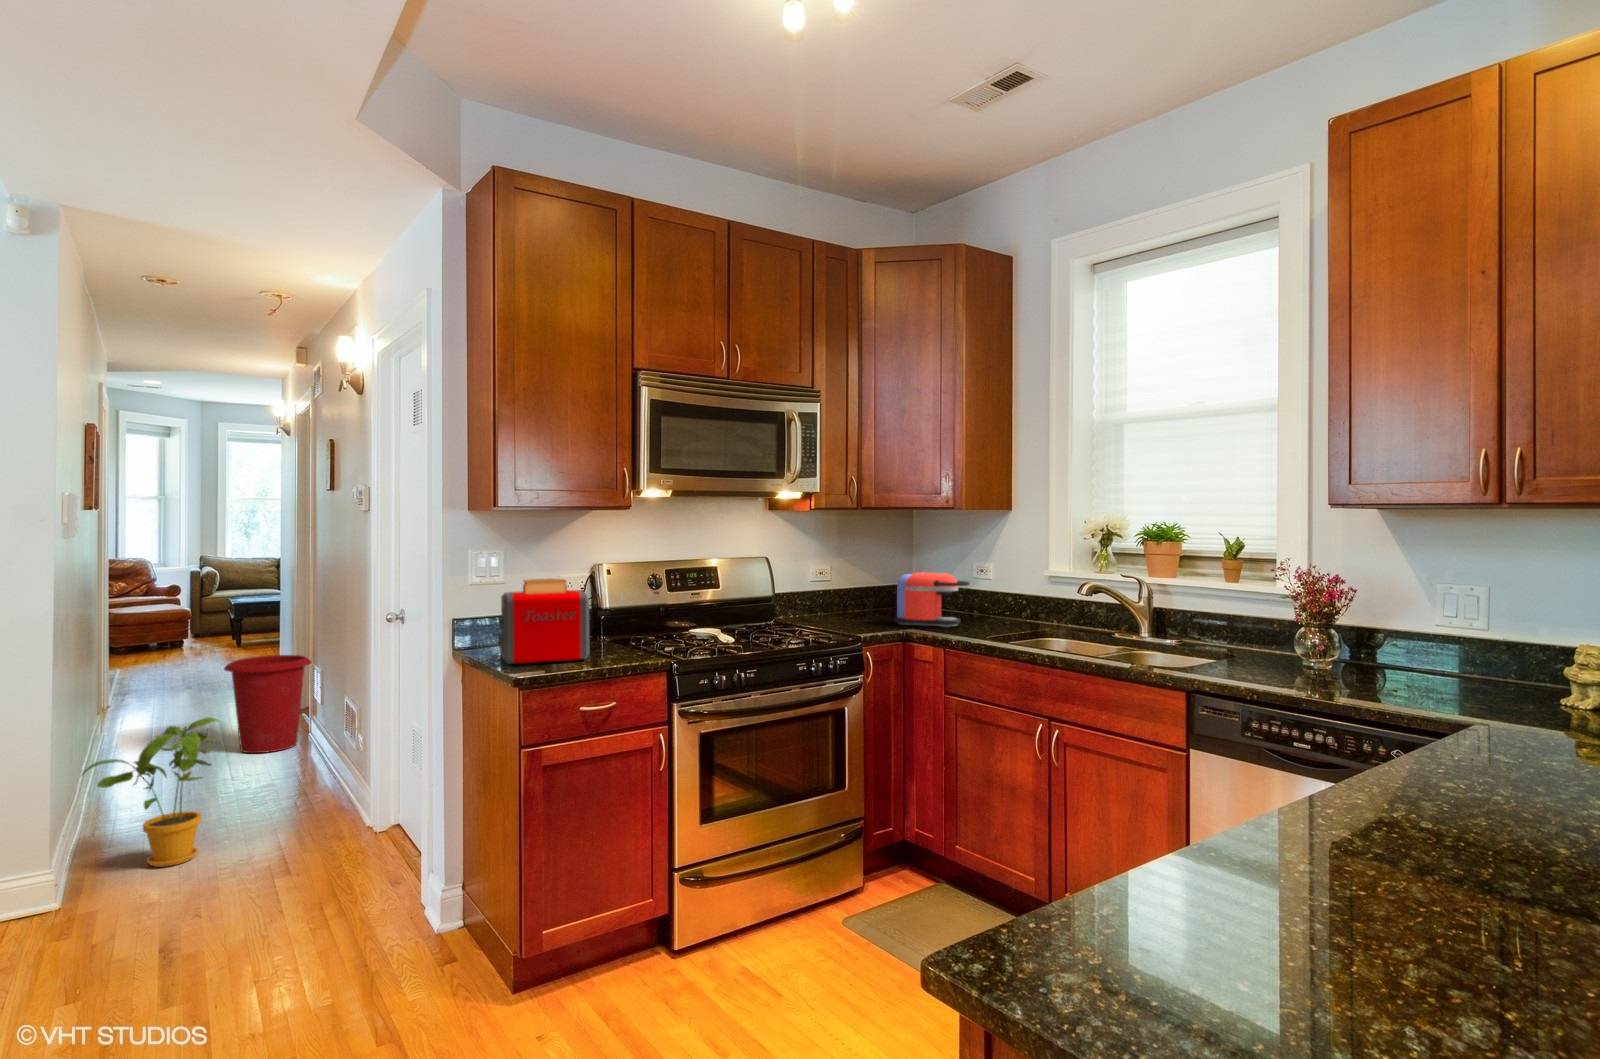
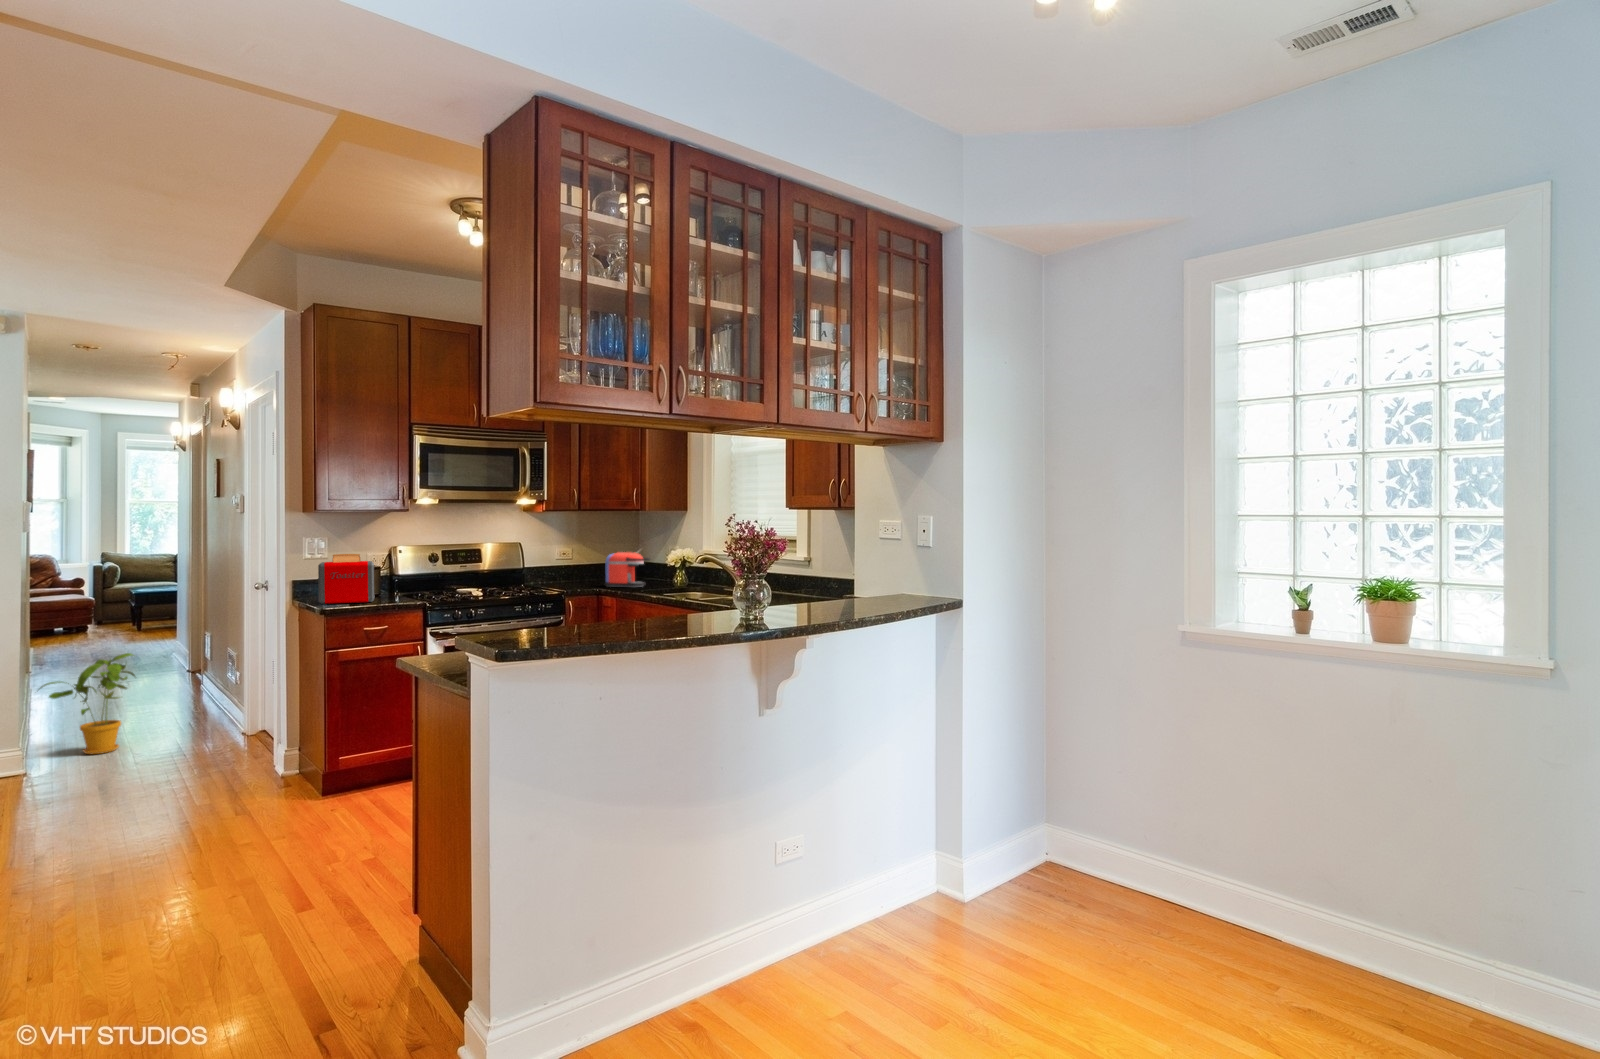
waste bin: present [224,655,311,753] -> none [132,624,203,697]

